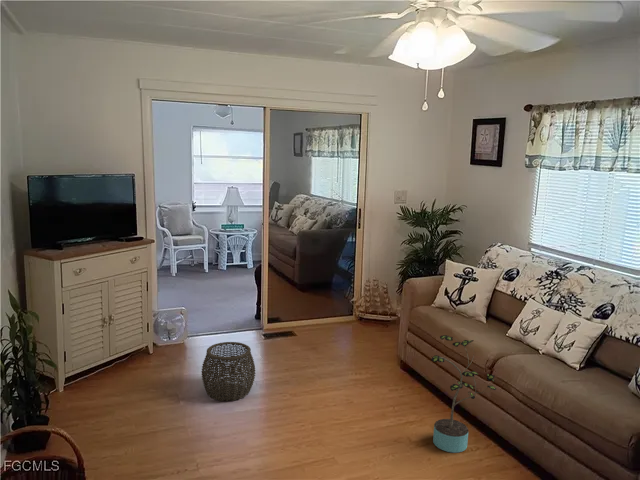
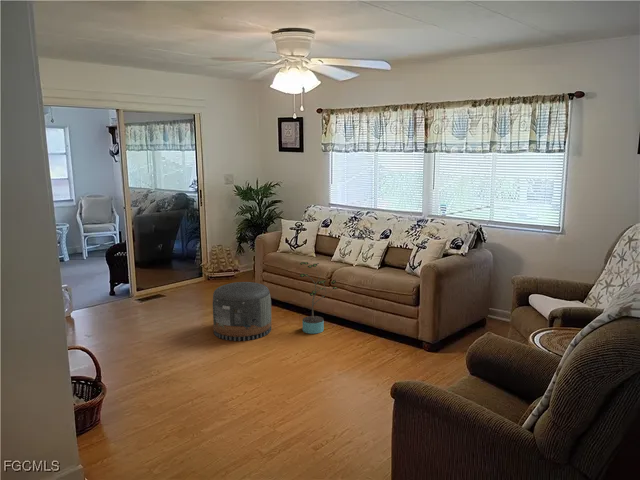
woven basket: present [201,342,255,401] -> none [121,298,165,342]
pouf: none [309,344,393,437] -> present [213,282,272,341]

